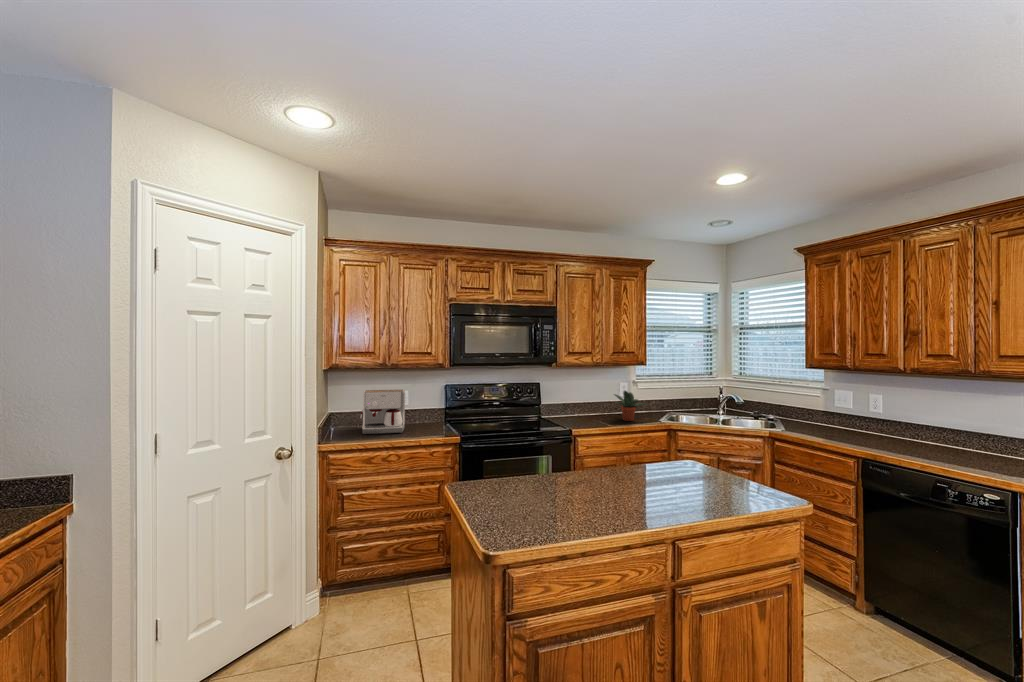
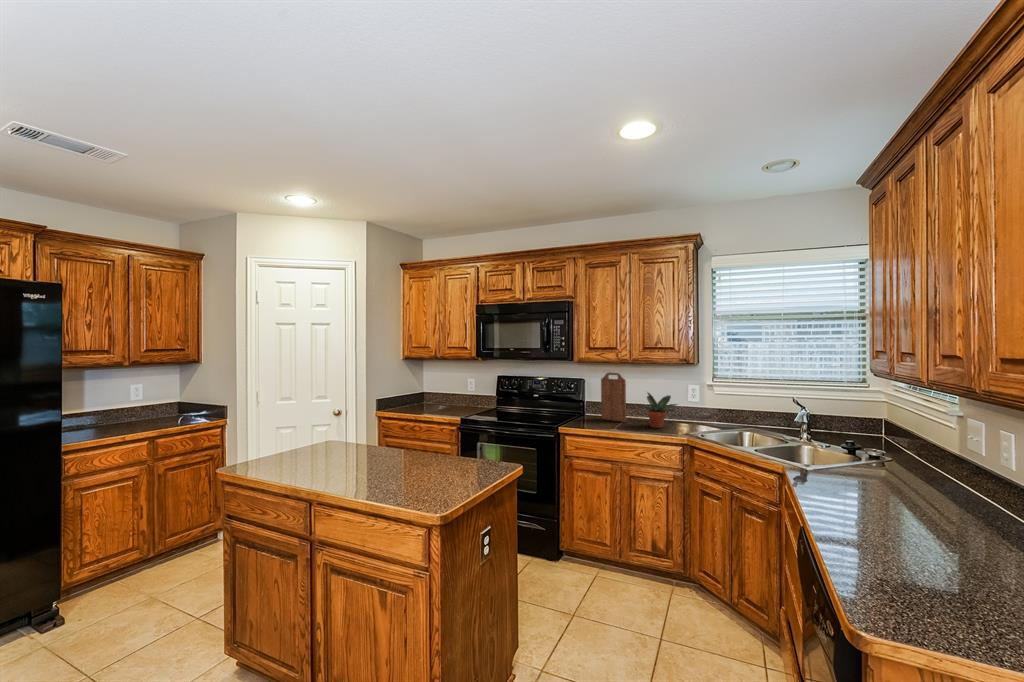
cutting board: none [573,375,599,419] -> present [601,372,626,422]
coffee maker: present [360,389,405,434] -> none [413,377,452,411]

